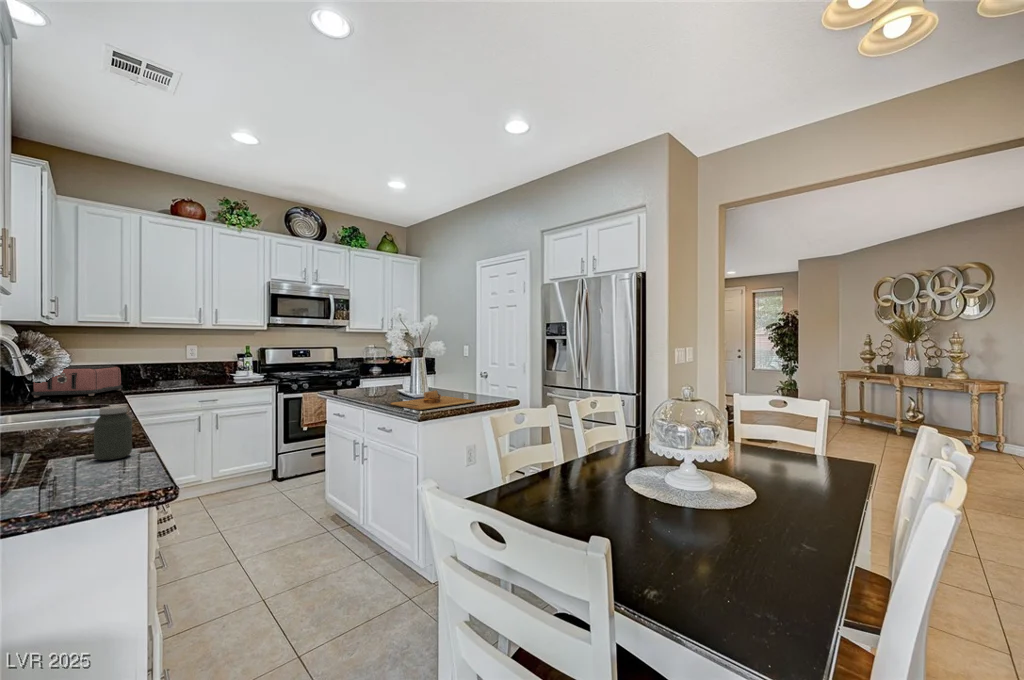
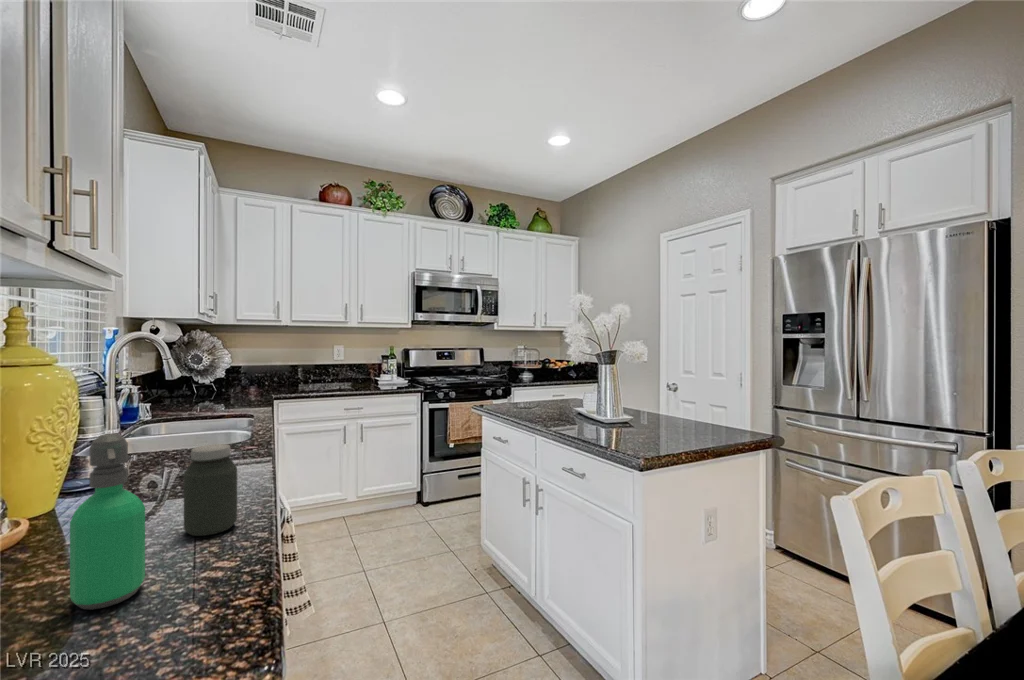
toaster: present [32,366,123,398] -> none [191,367,272,401]
cutting board: present [391,390,475,410] -> none [578,415,707,449]
soap dispenser: none [40,392,85,485] -> present [70,433,145,610]

